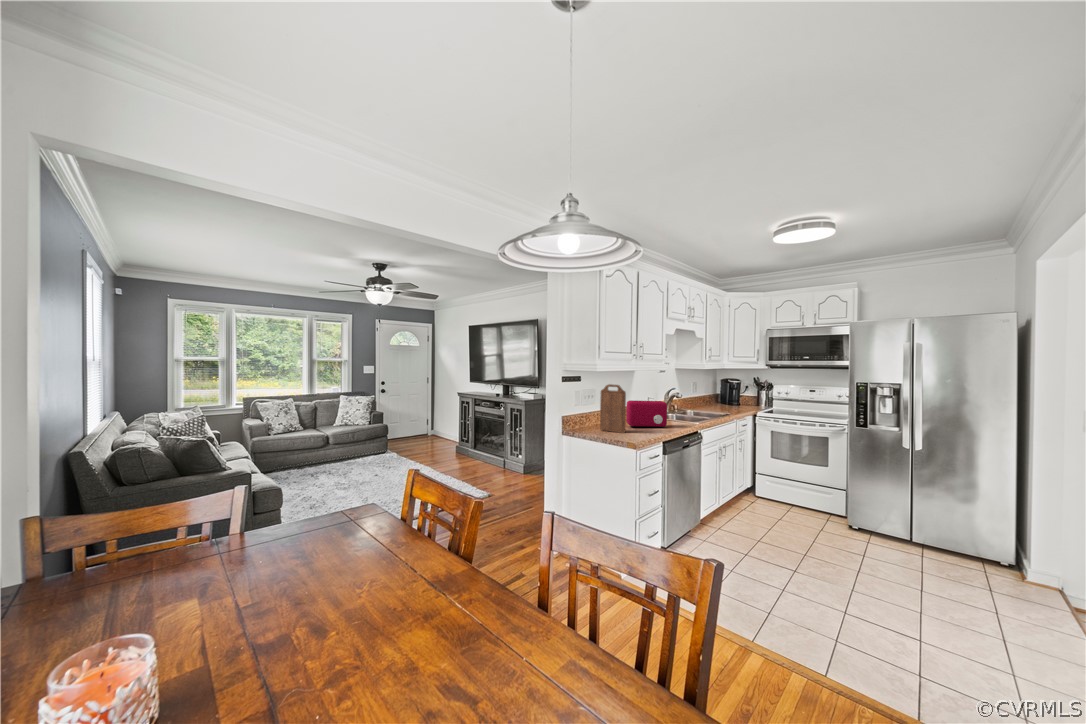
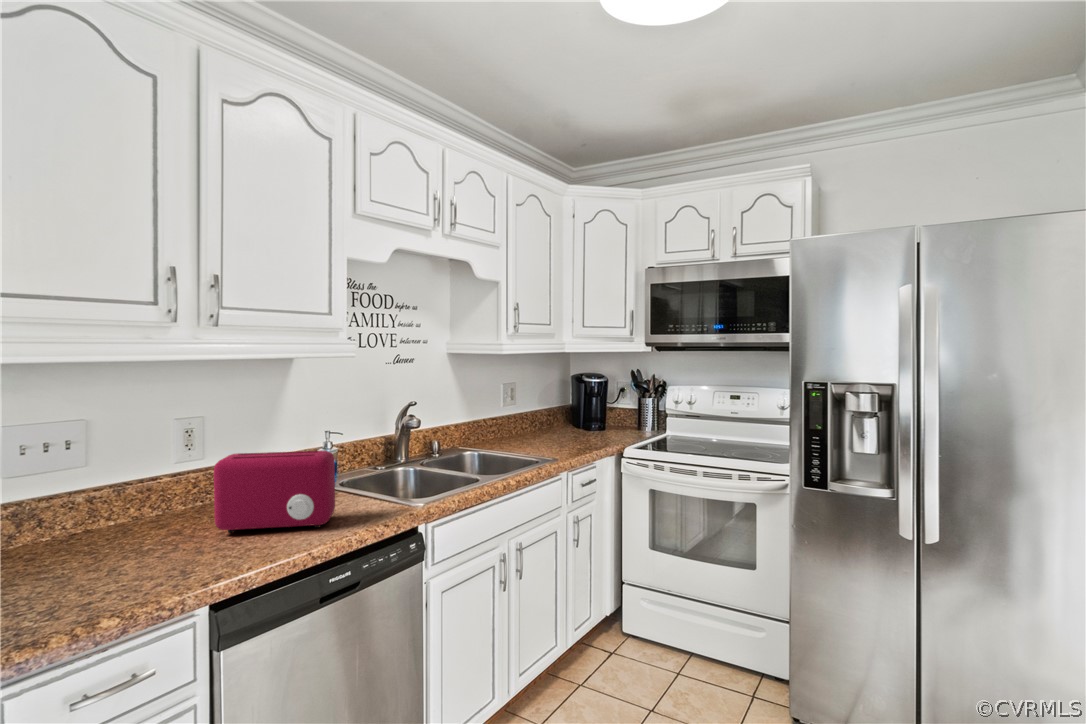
cutting board: present [600,384,626,433] -> none [94,416,156,568]

